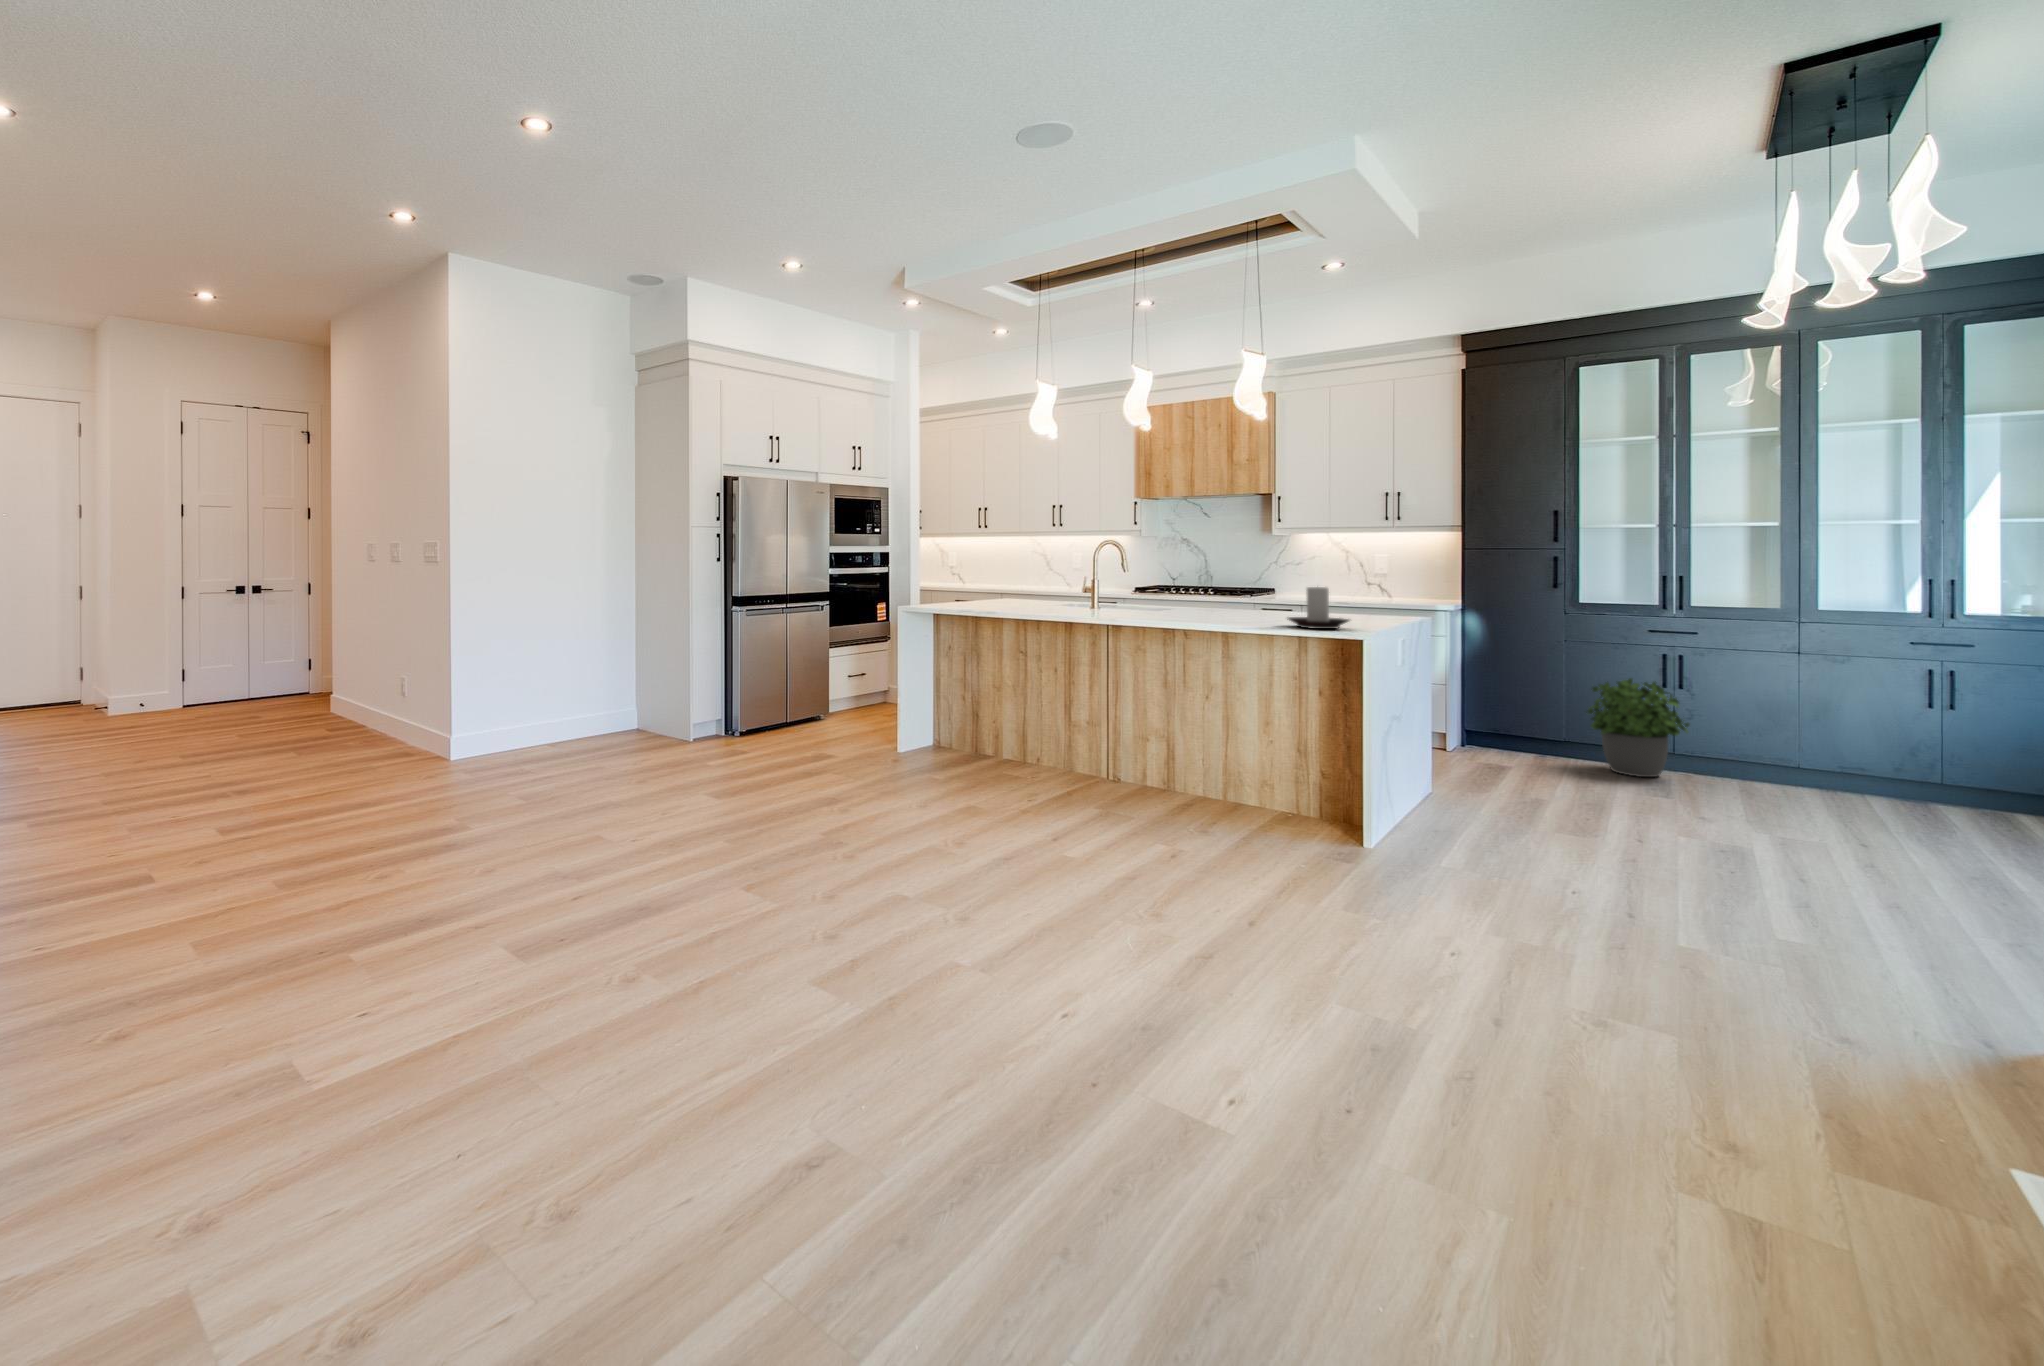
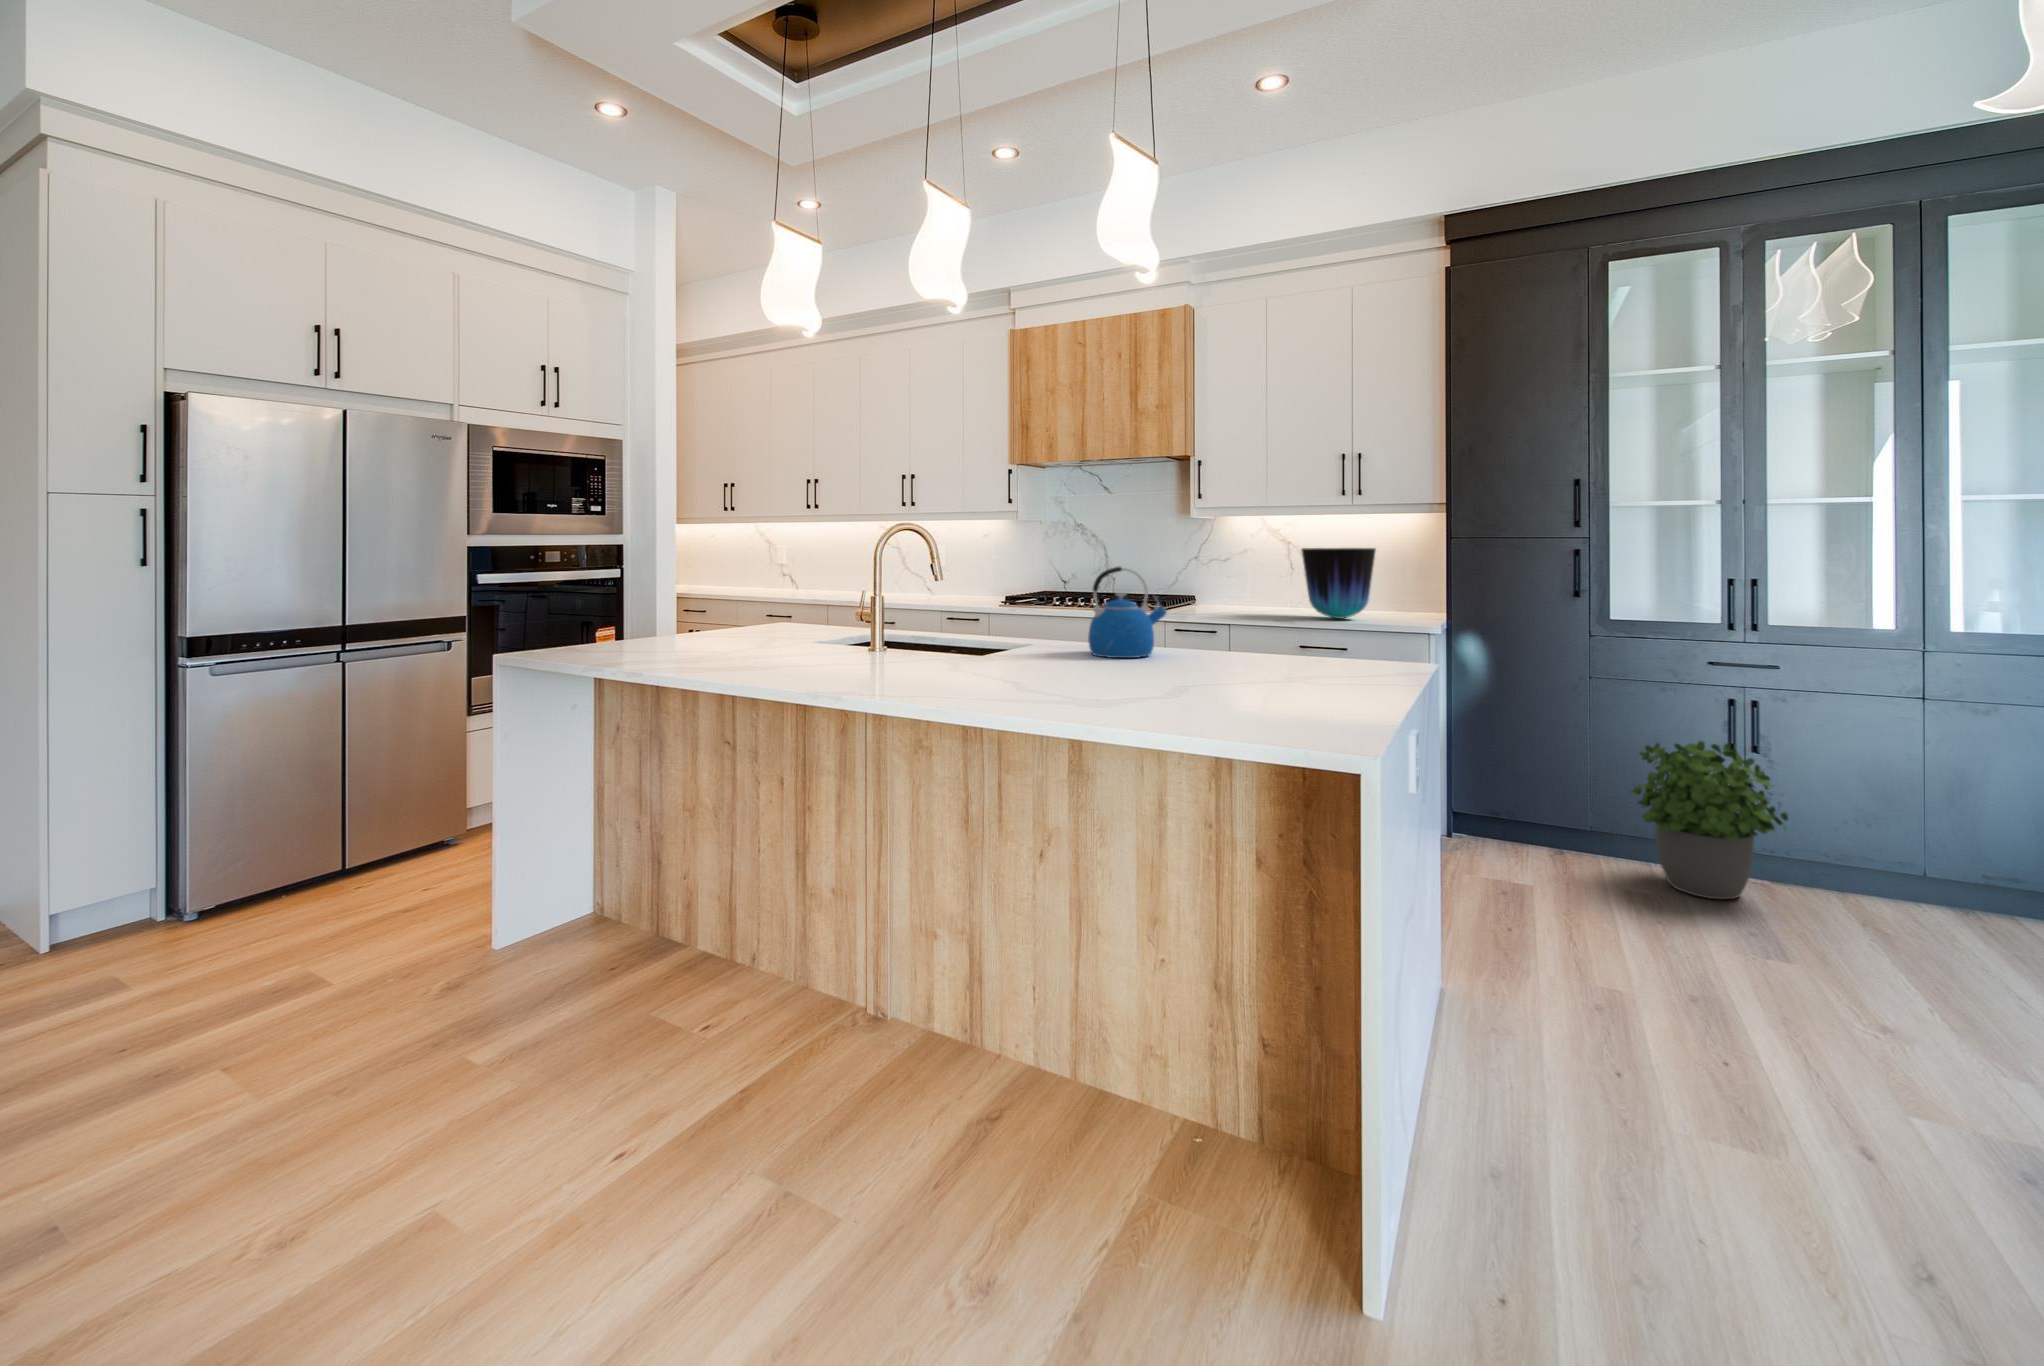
vase: none [1354,555,1409,603] -> present [1302,548,1376,619]
kettle: none [1219,565,1265,613] -> present [1088,567,1167,658]
candle holder: present [1287,587,1349,629] -> none [1192,614,1327,718]

